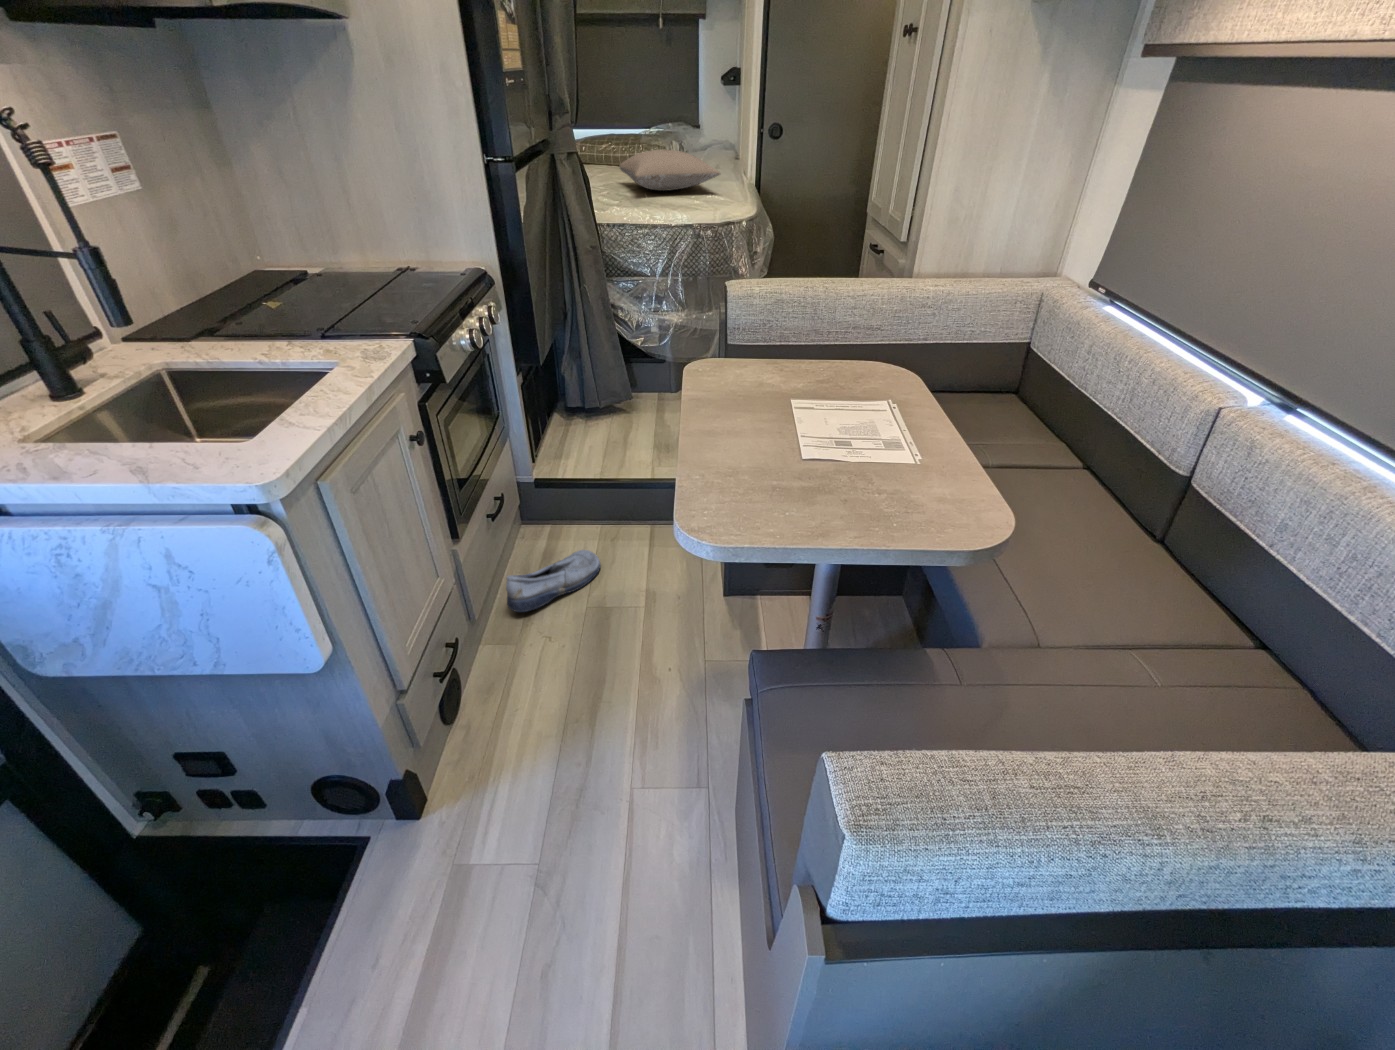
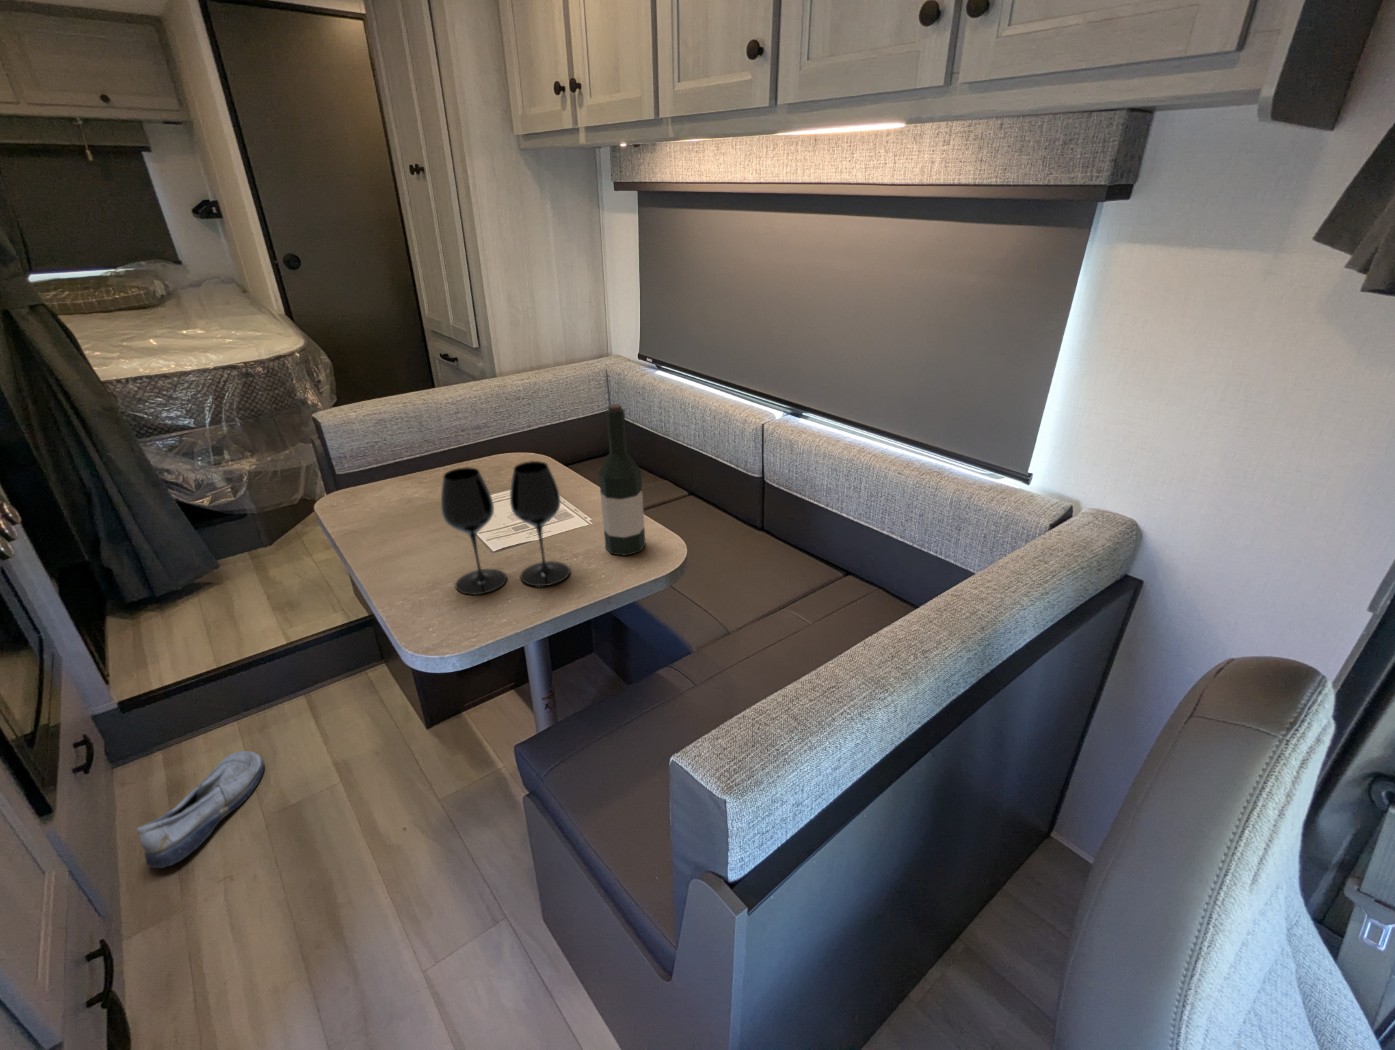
pillow: present [620,150,720,191] -> none [99,292,245,336]
wine bottle: none [916,333,989,514] -> present [599,404,645,556]
wine glass: none [748,364,876,515] -> present [441,461,570,595]

